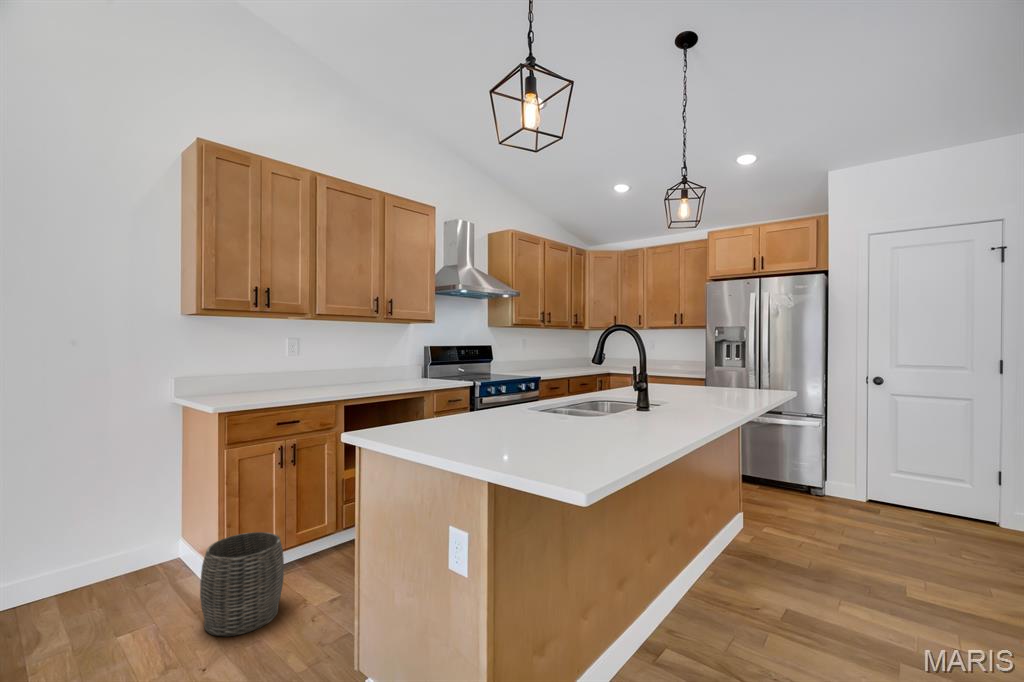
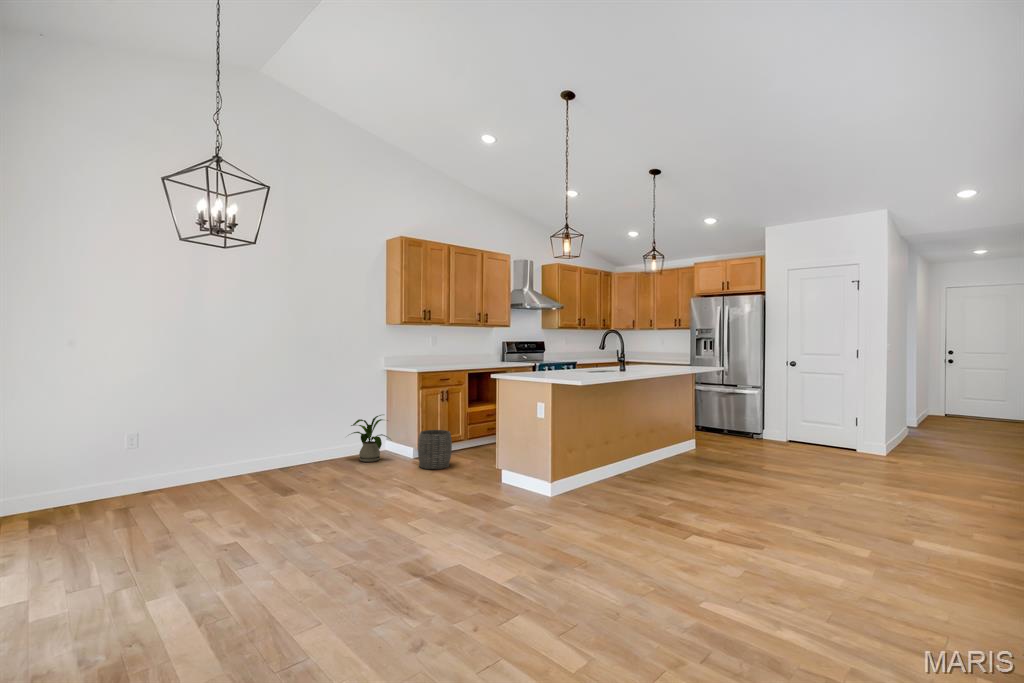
house plant: none [61,502,172,607] -> present [351,415,390,462]

